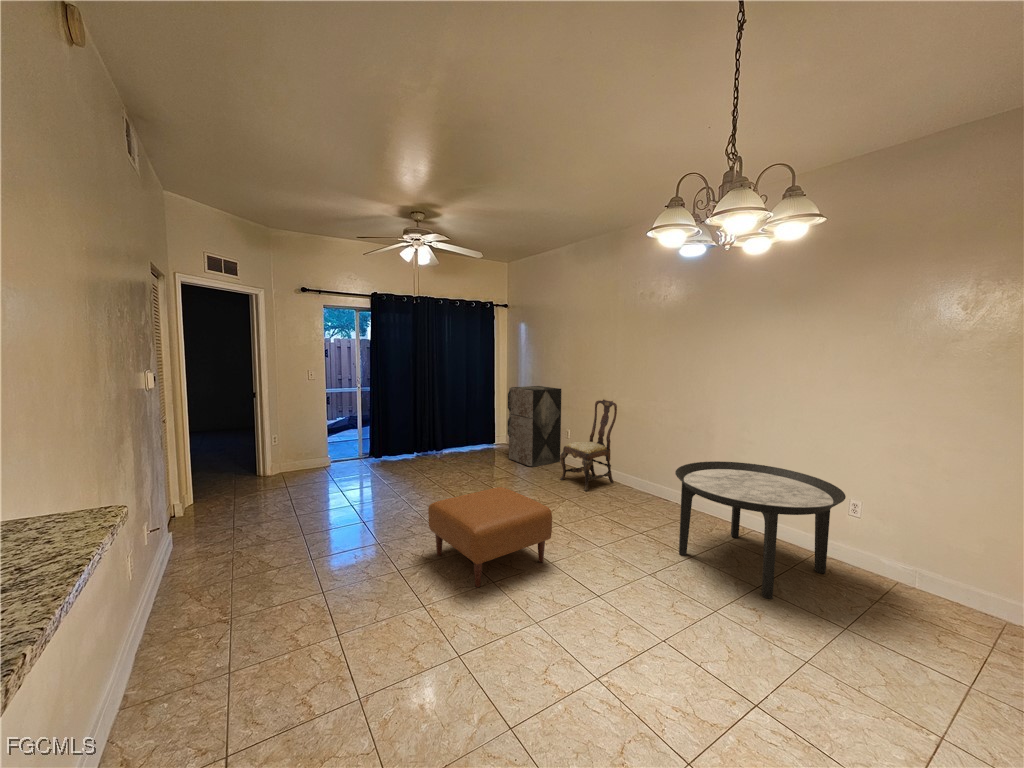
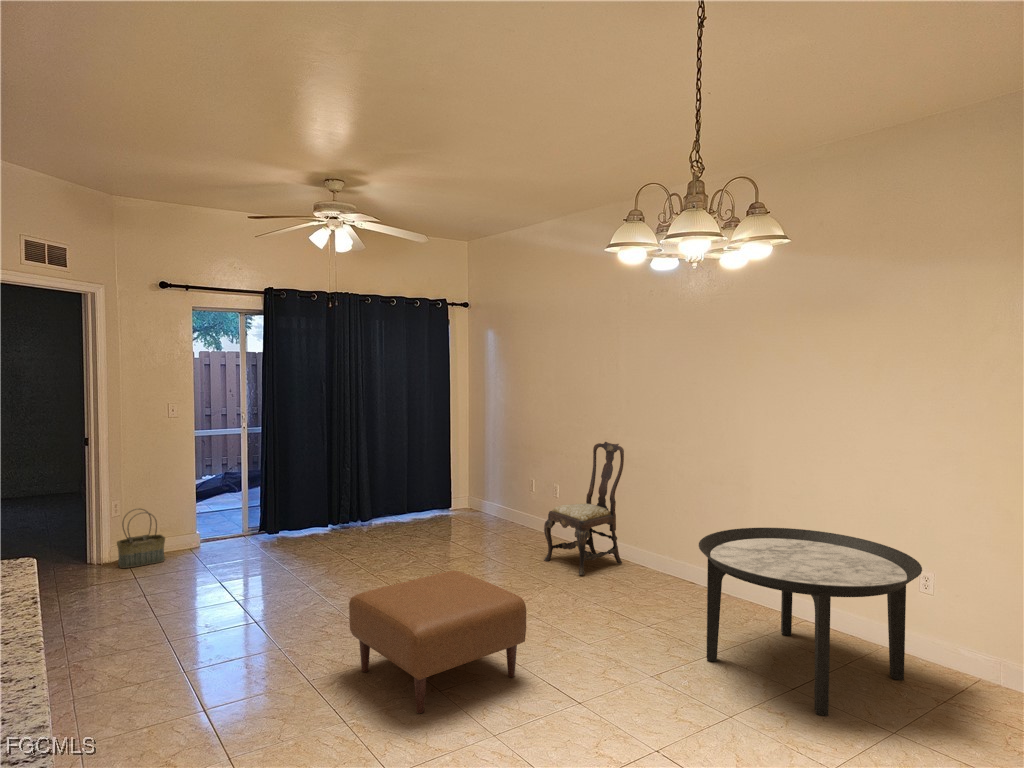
storage cabinet: present [507,386,561,467] -> none [468,423,546,543]
basket: none [275,440,307,479] -> present [117,508,165,568]

